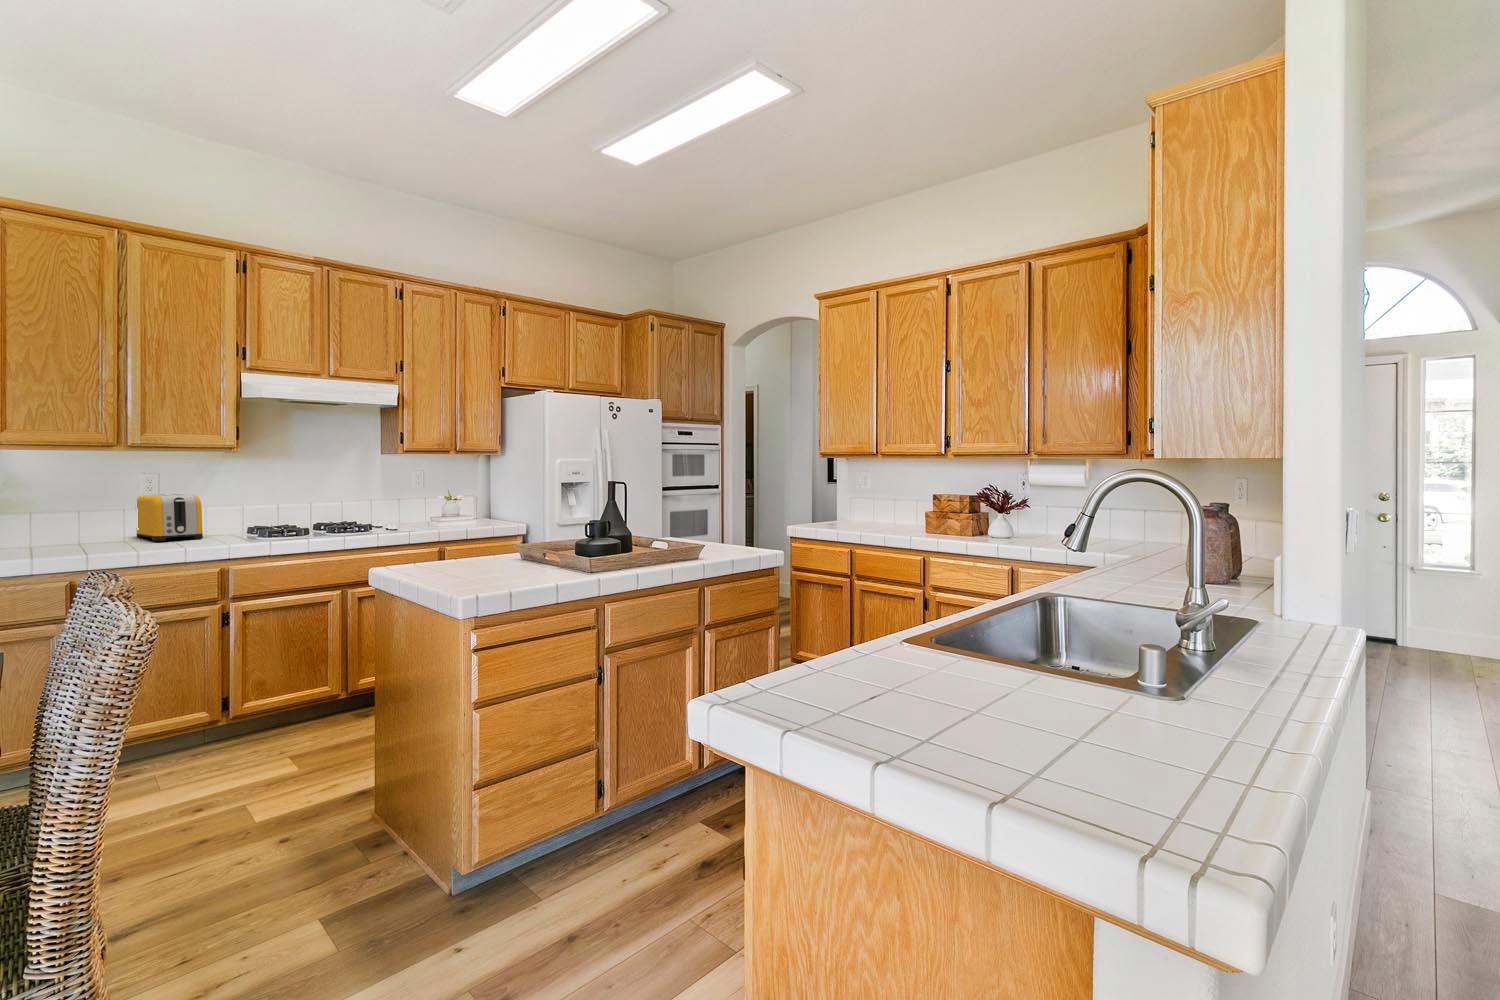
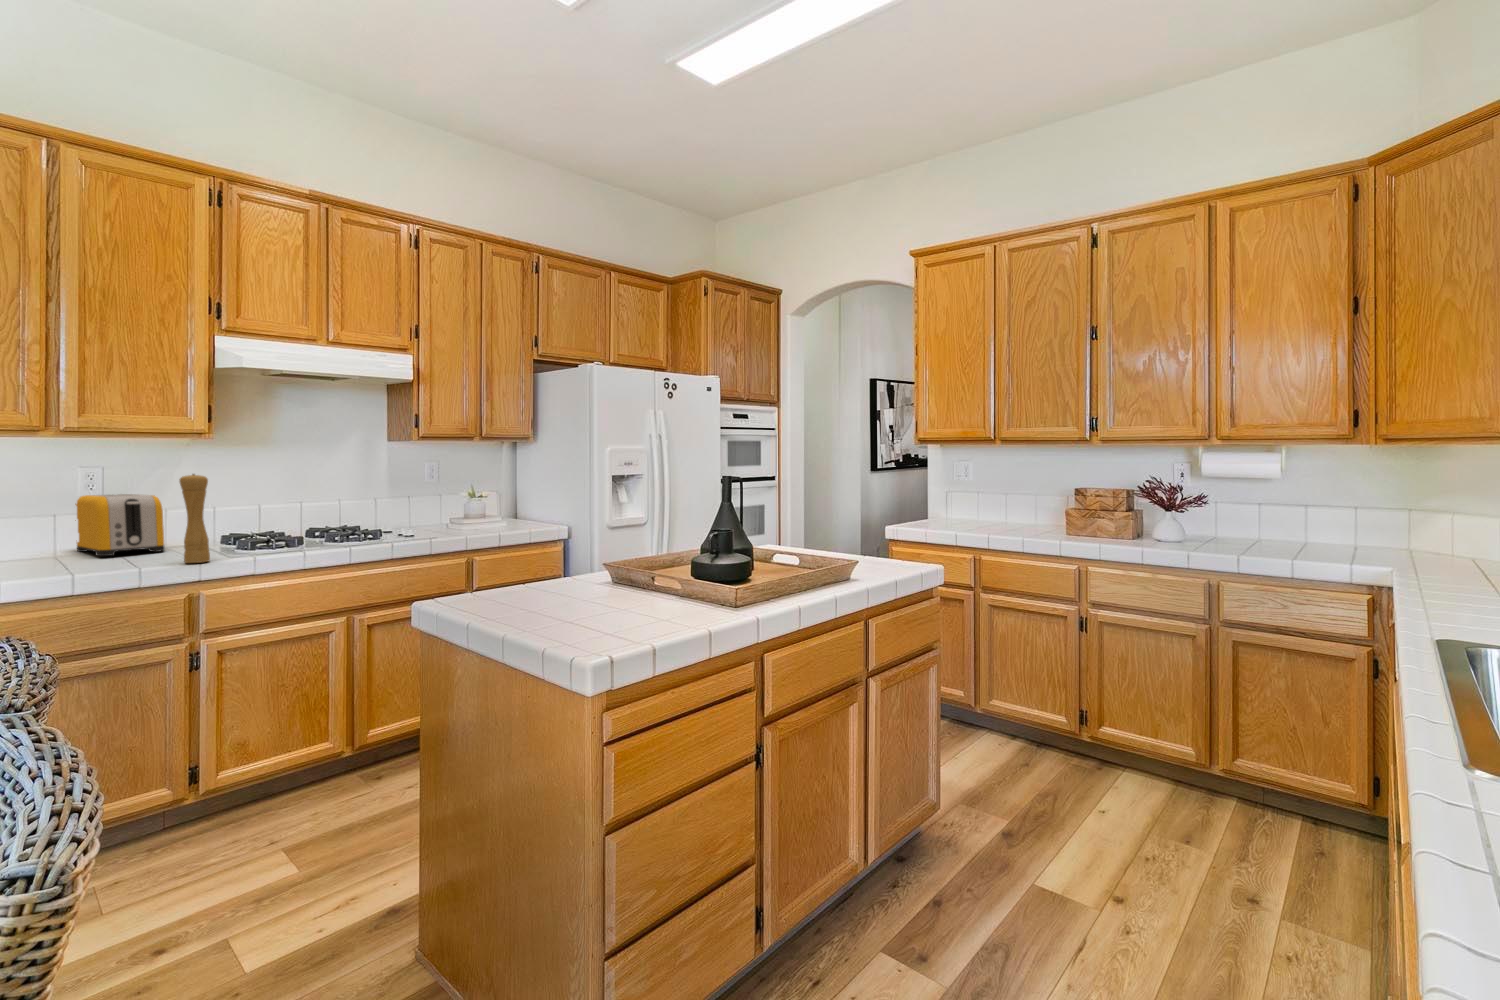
pepper mill: none [215,479,237,546] -> present [179,474,210,563]

